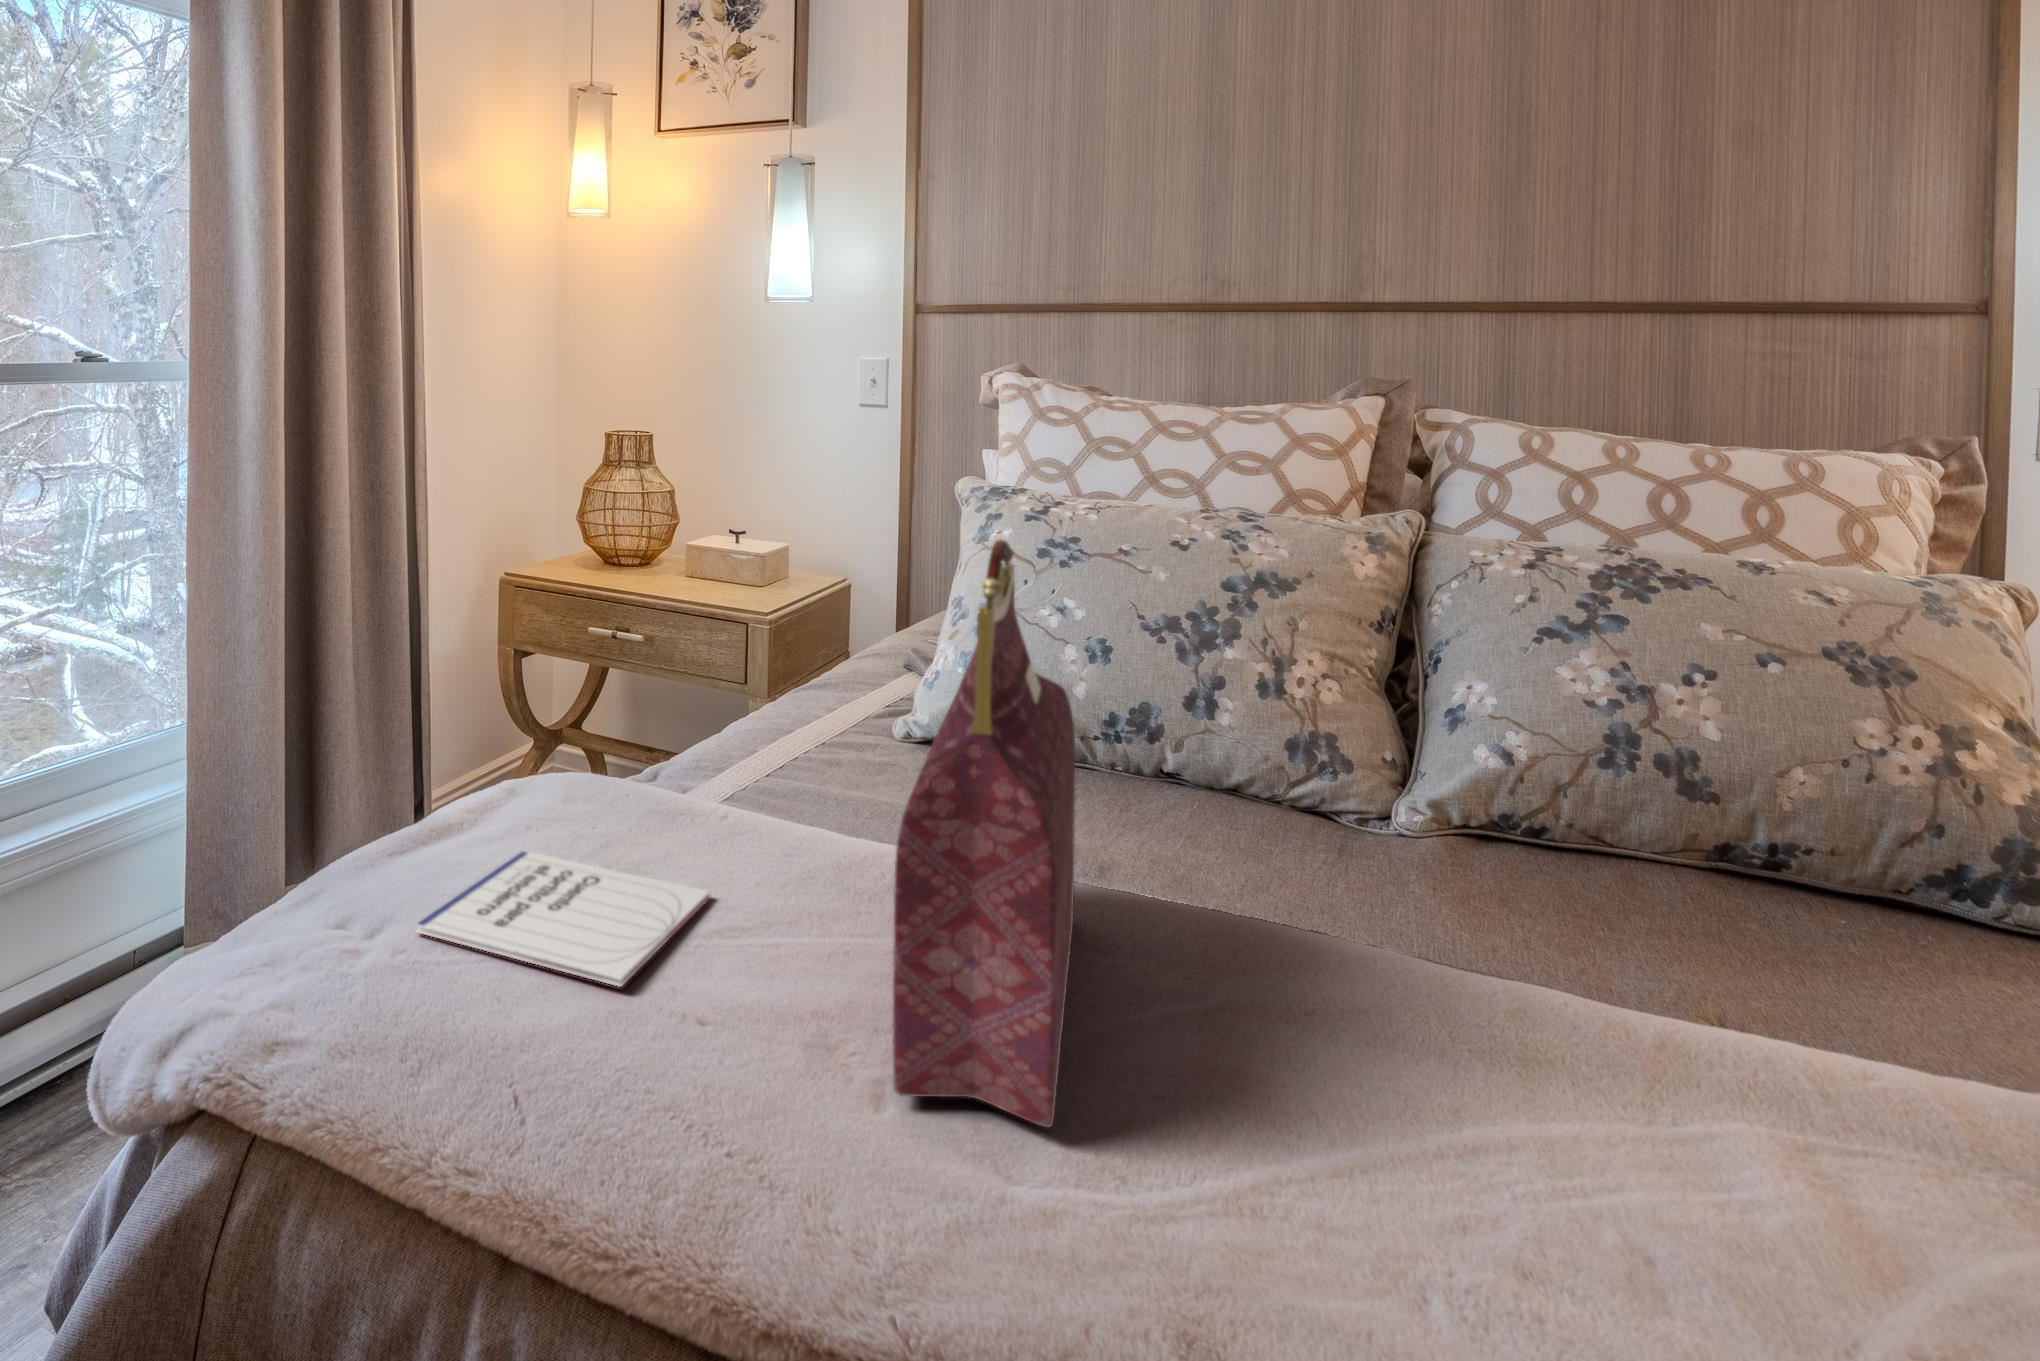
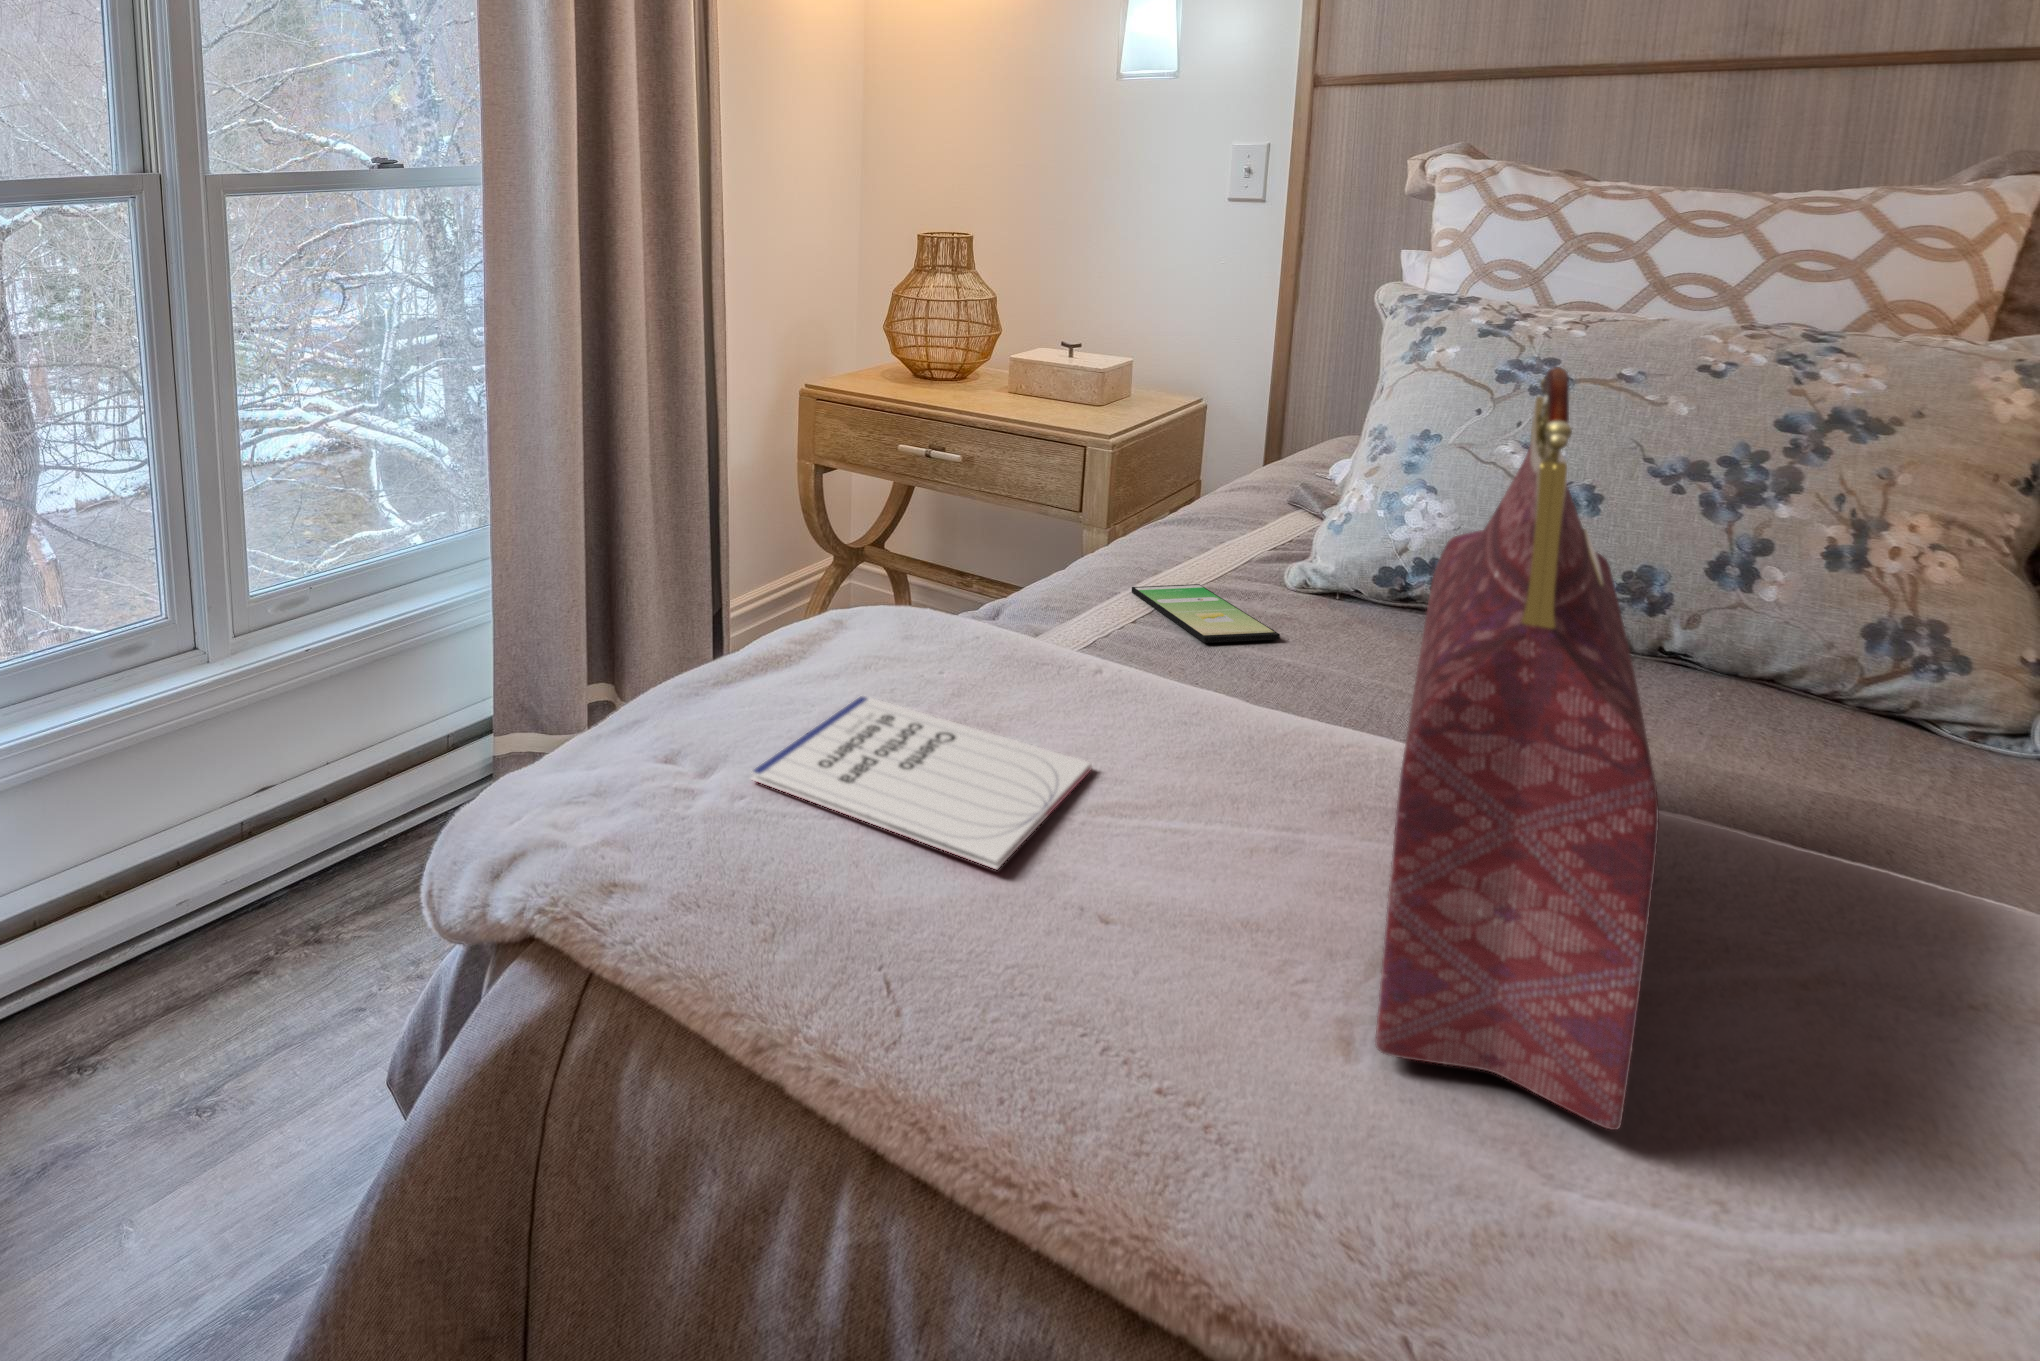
smartphone: none [771,740,884,789] -> present [1132,584,1280,643]

